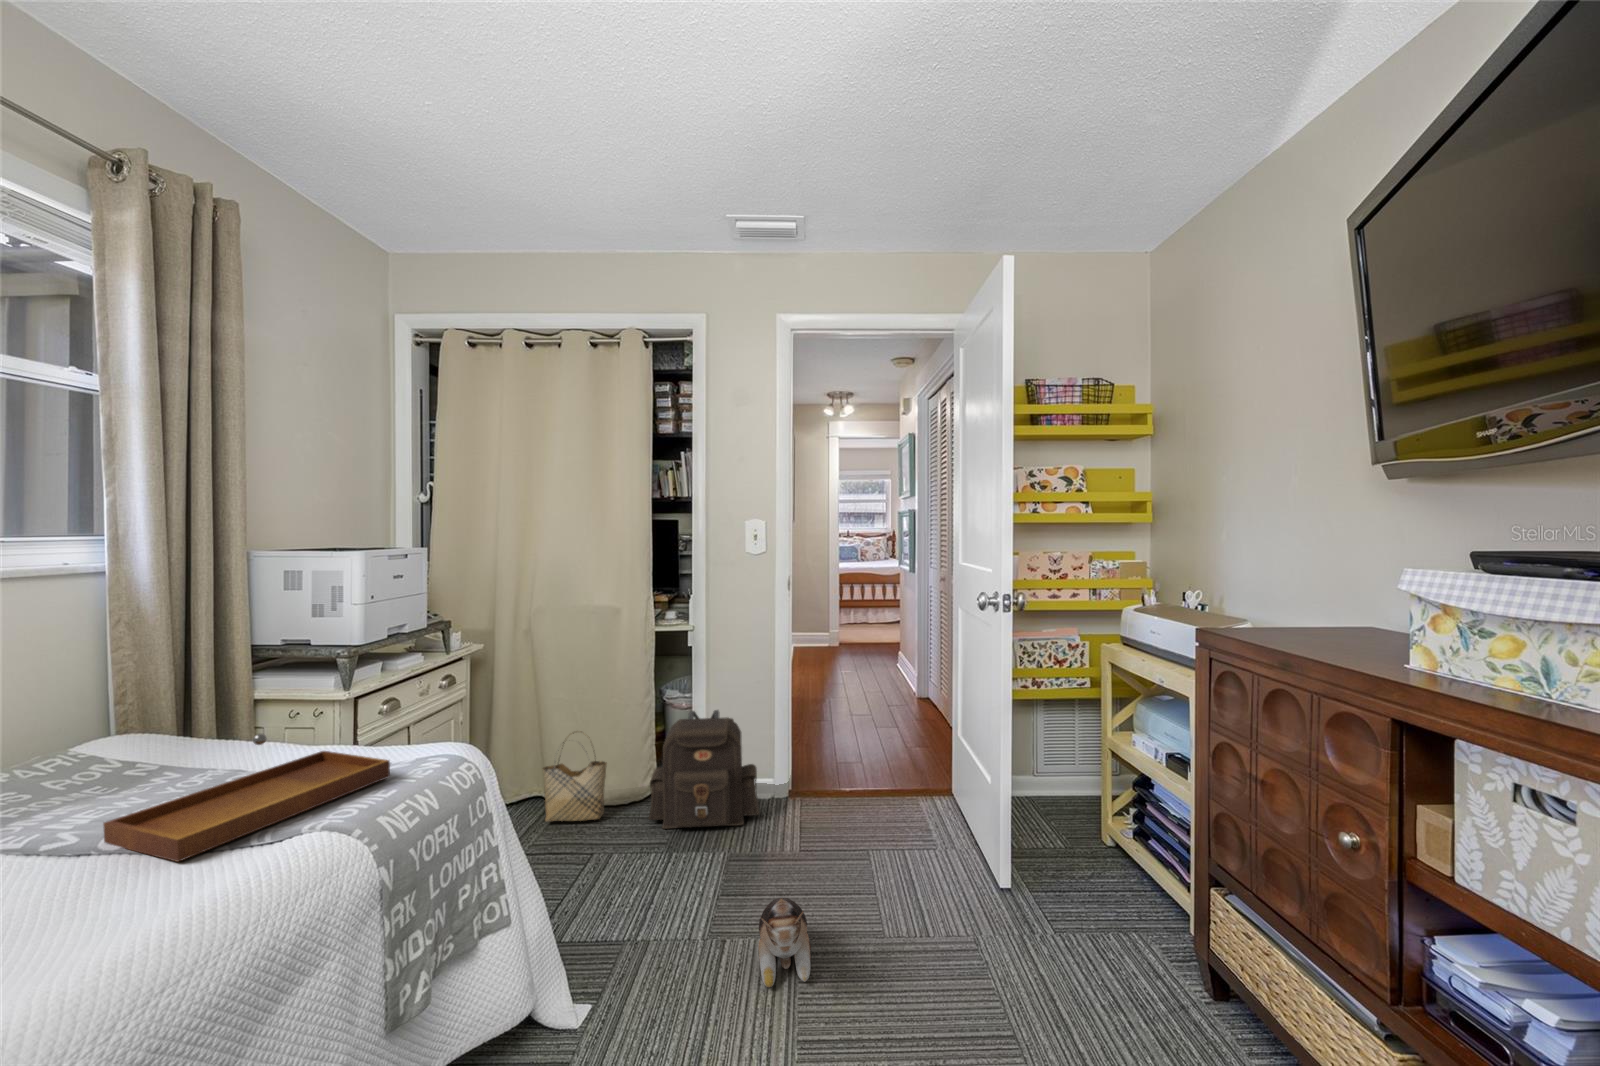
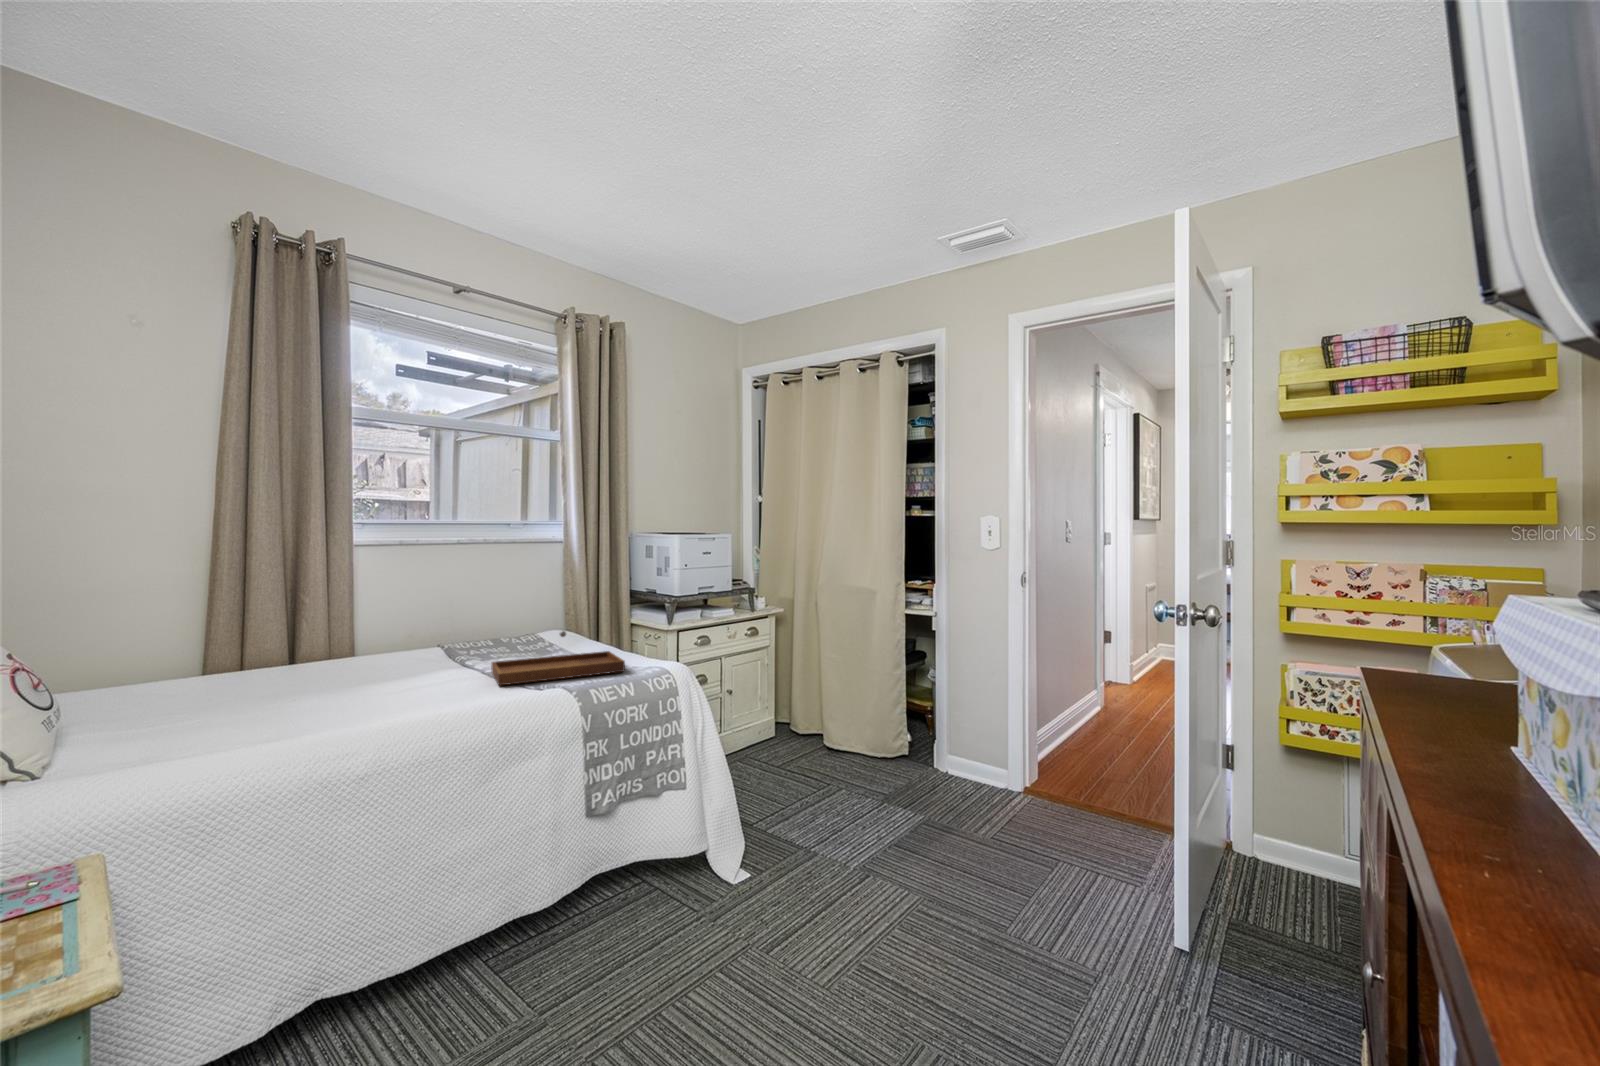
backpack: present [649,710,759,829] -> none [884,689,987,801]
woven basket: present [543,731,607,822] -> none [815,689,863,763]
plush toy: present [758,898,811,987] -> none [850,845,929,928]

